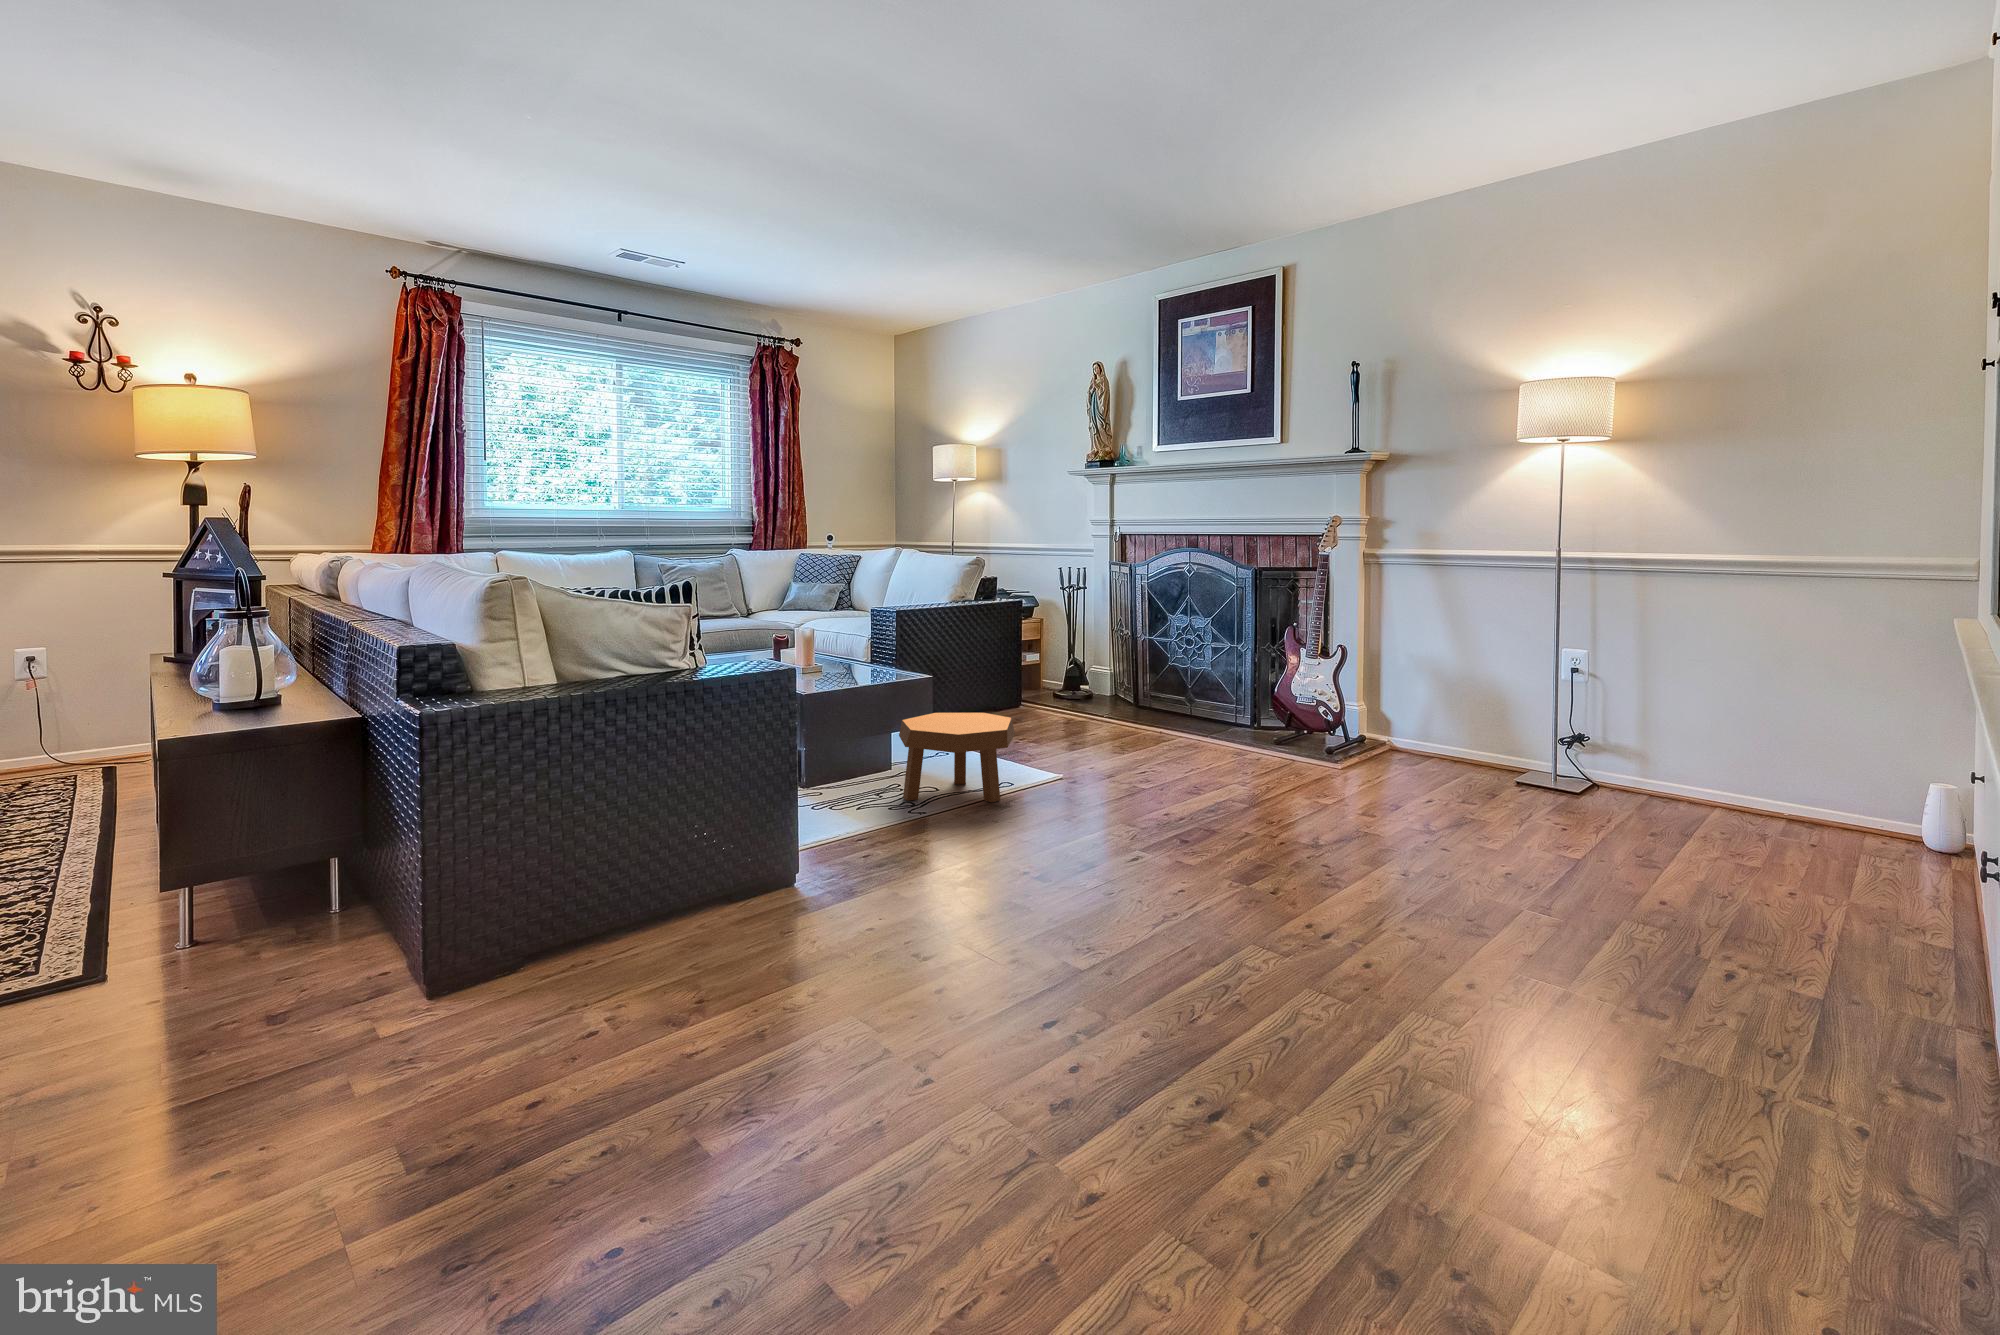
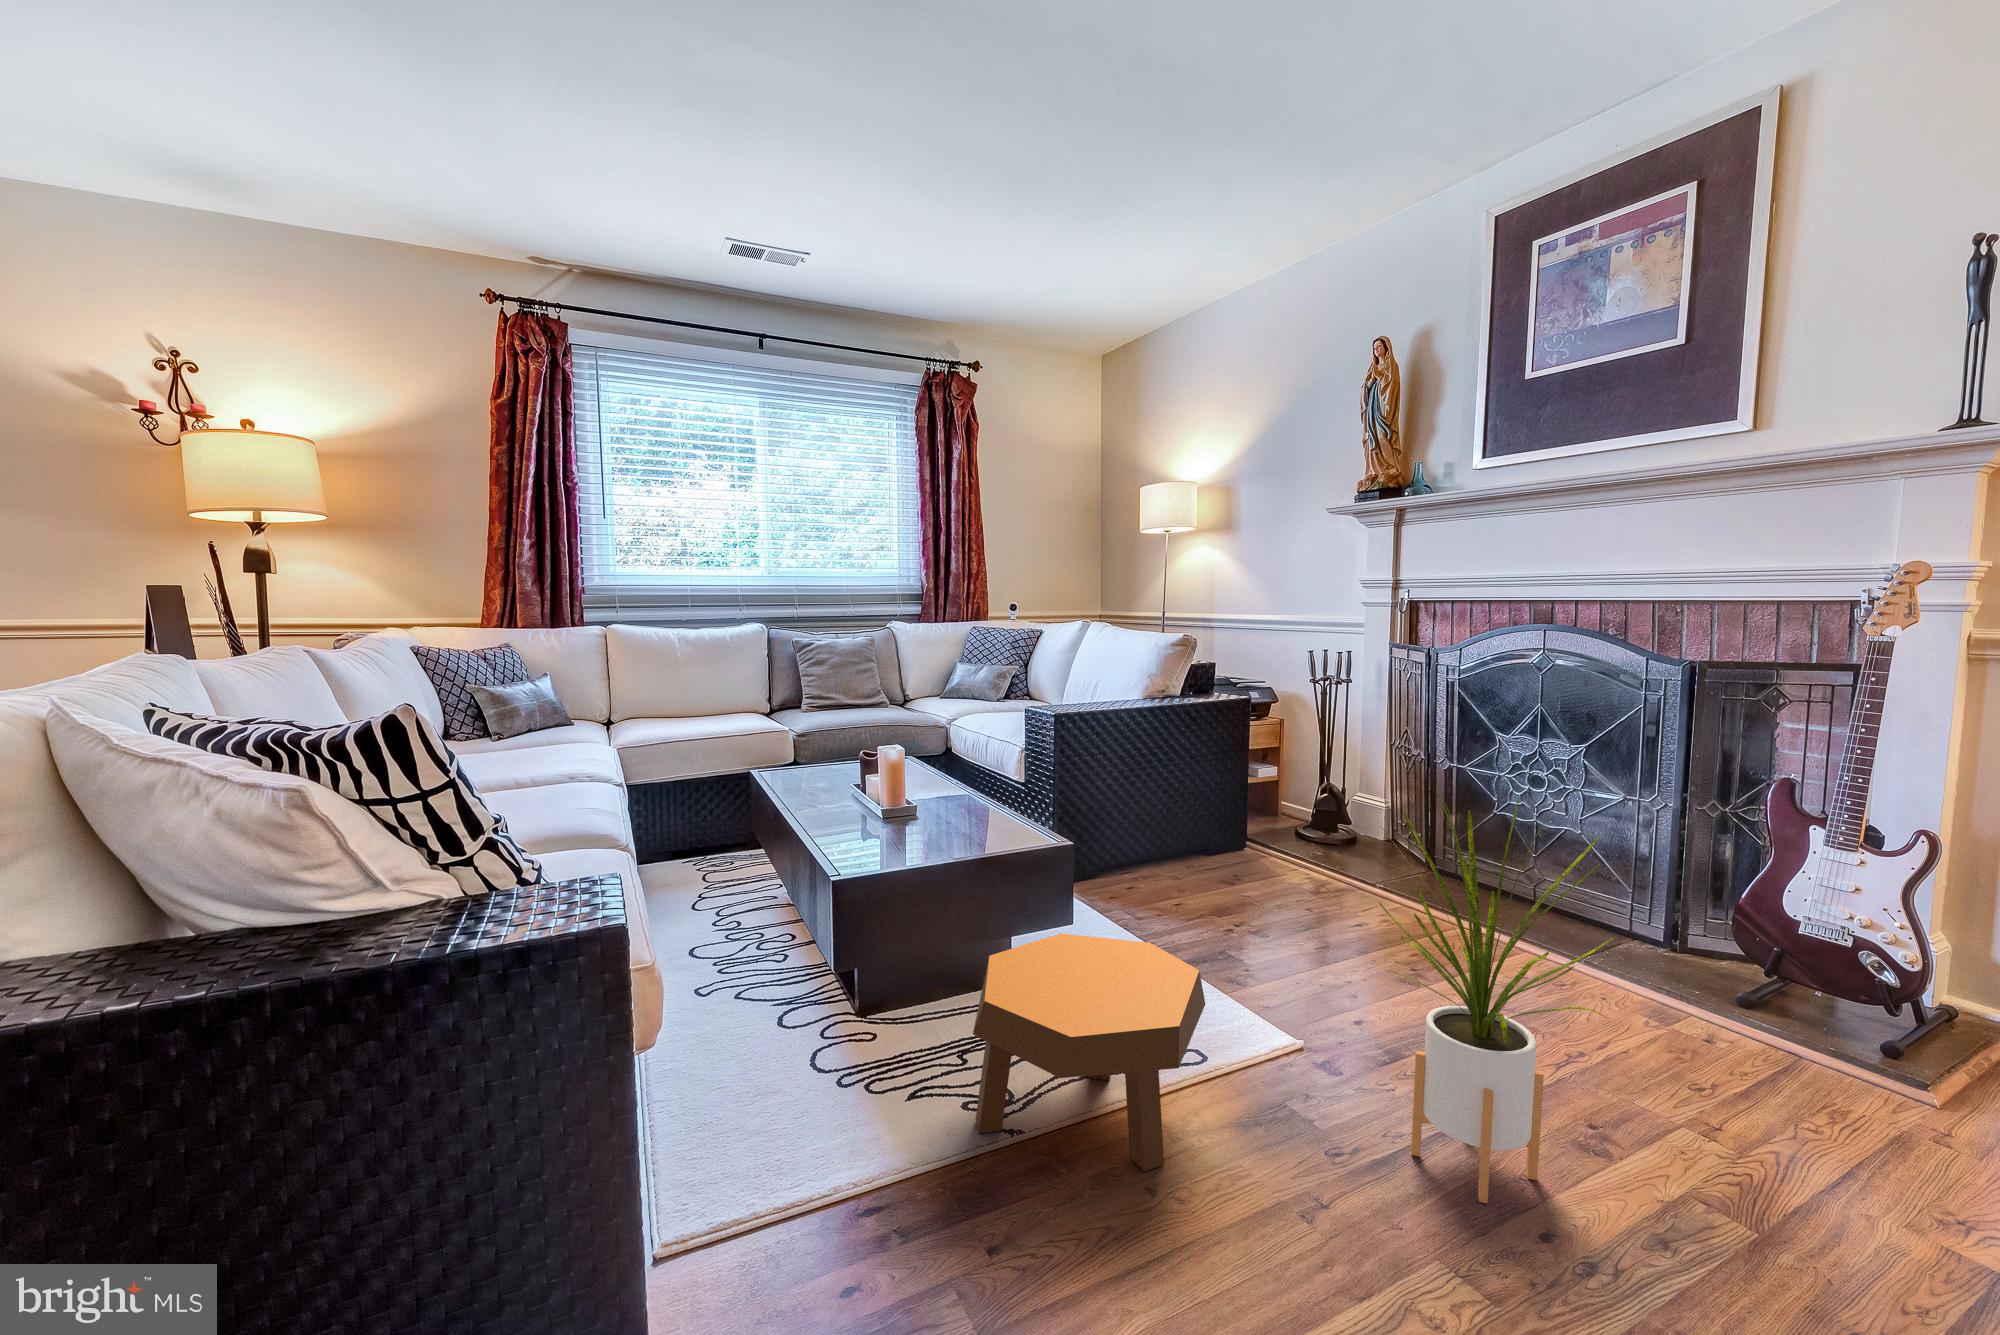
house plant: none [1094,616,1189,796] -> present [1378,794,1613,1203]

